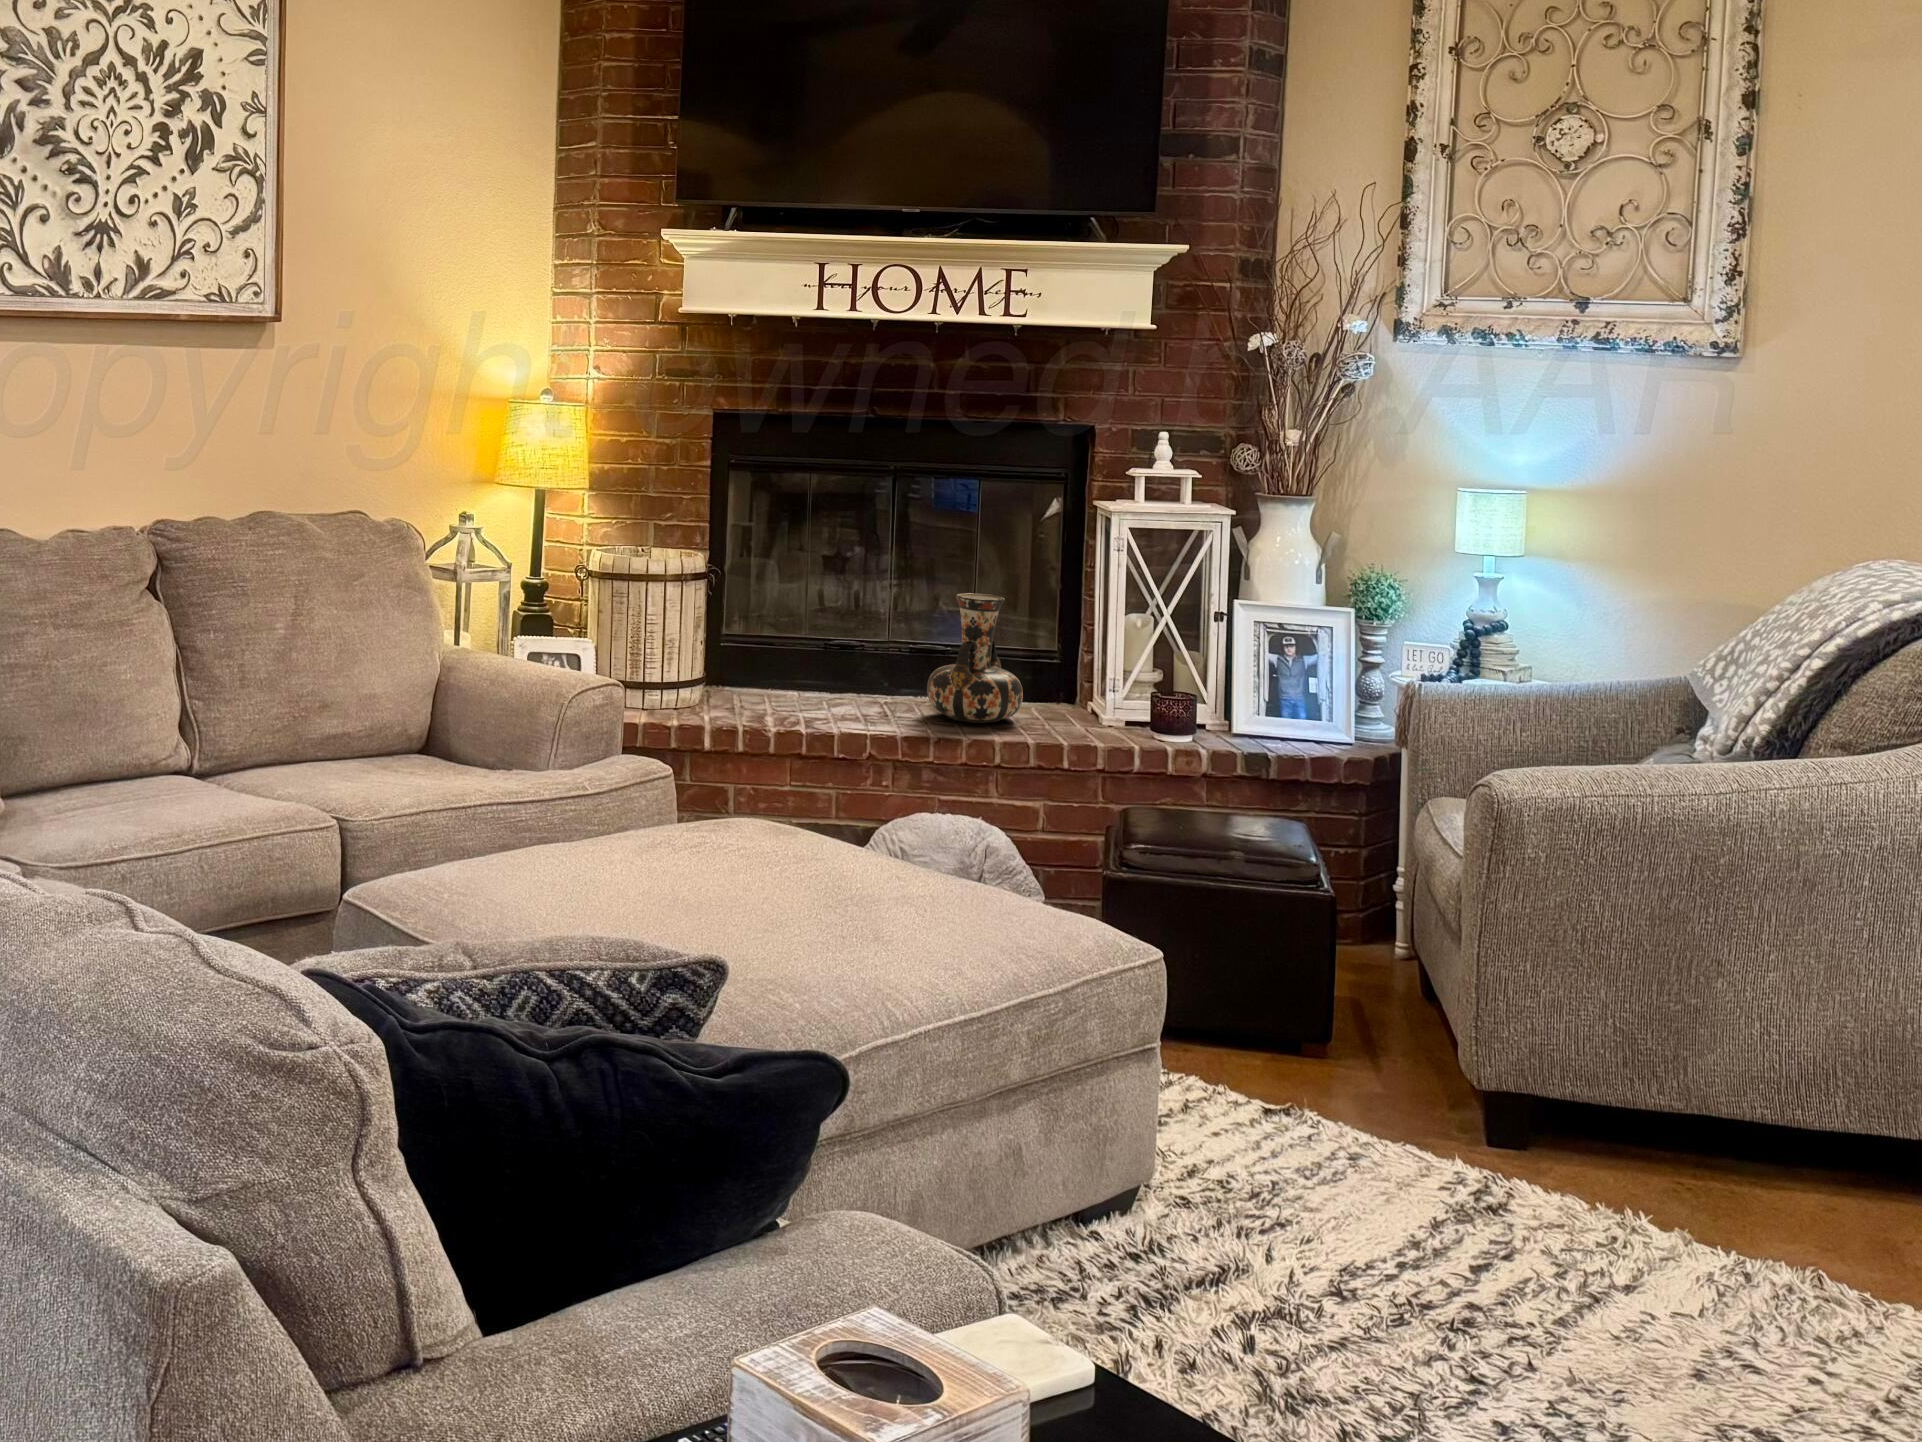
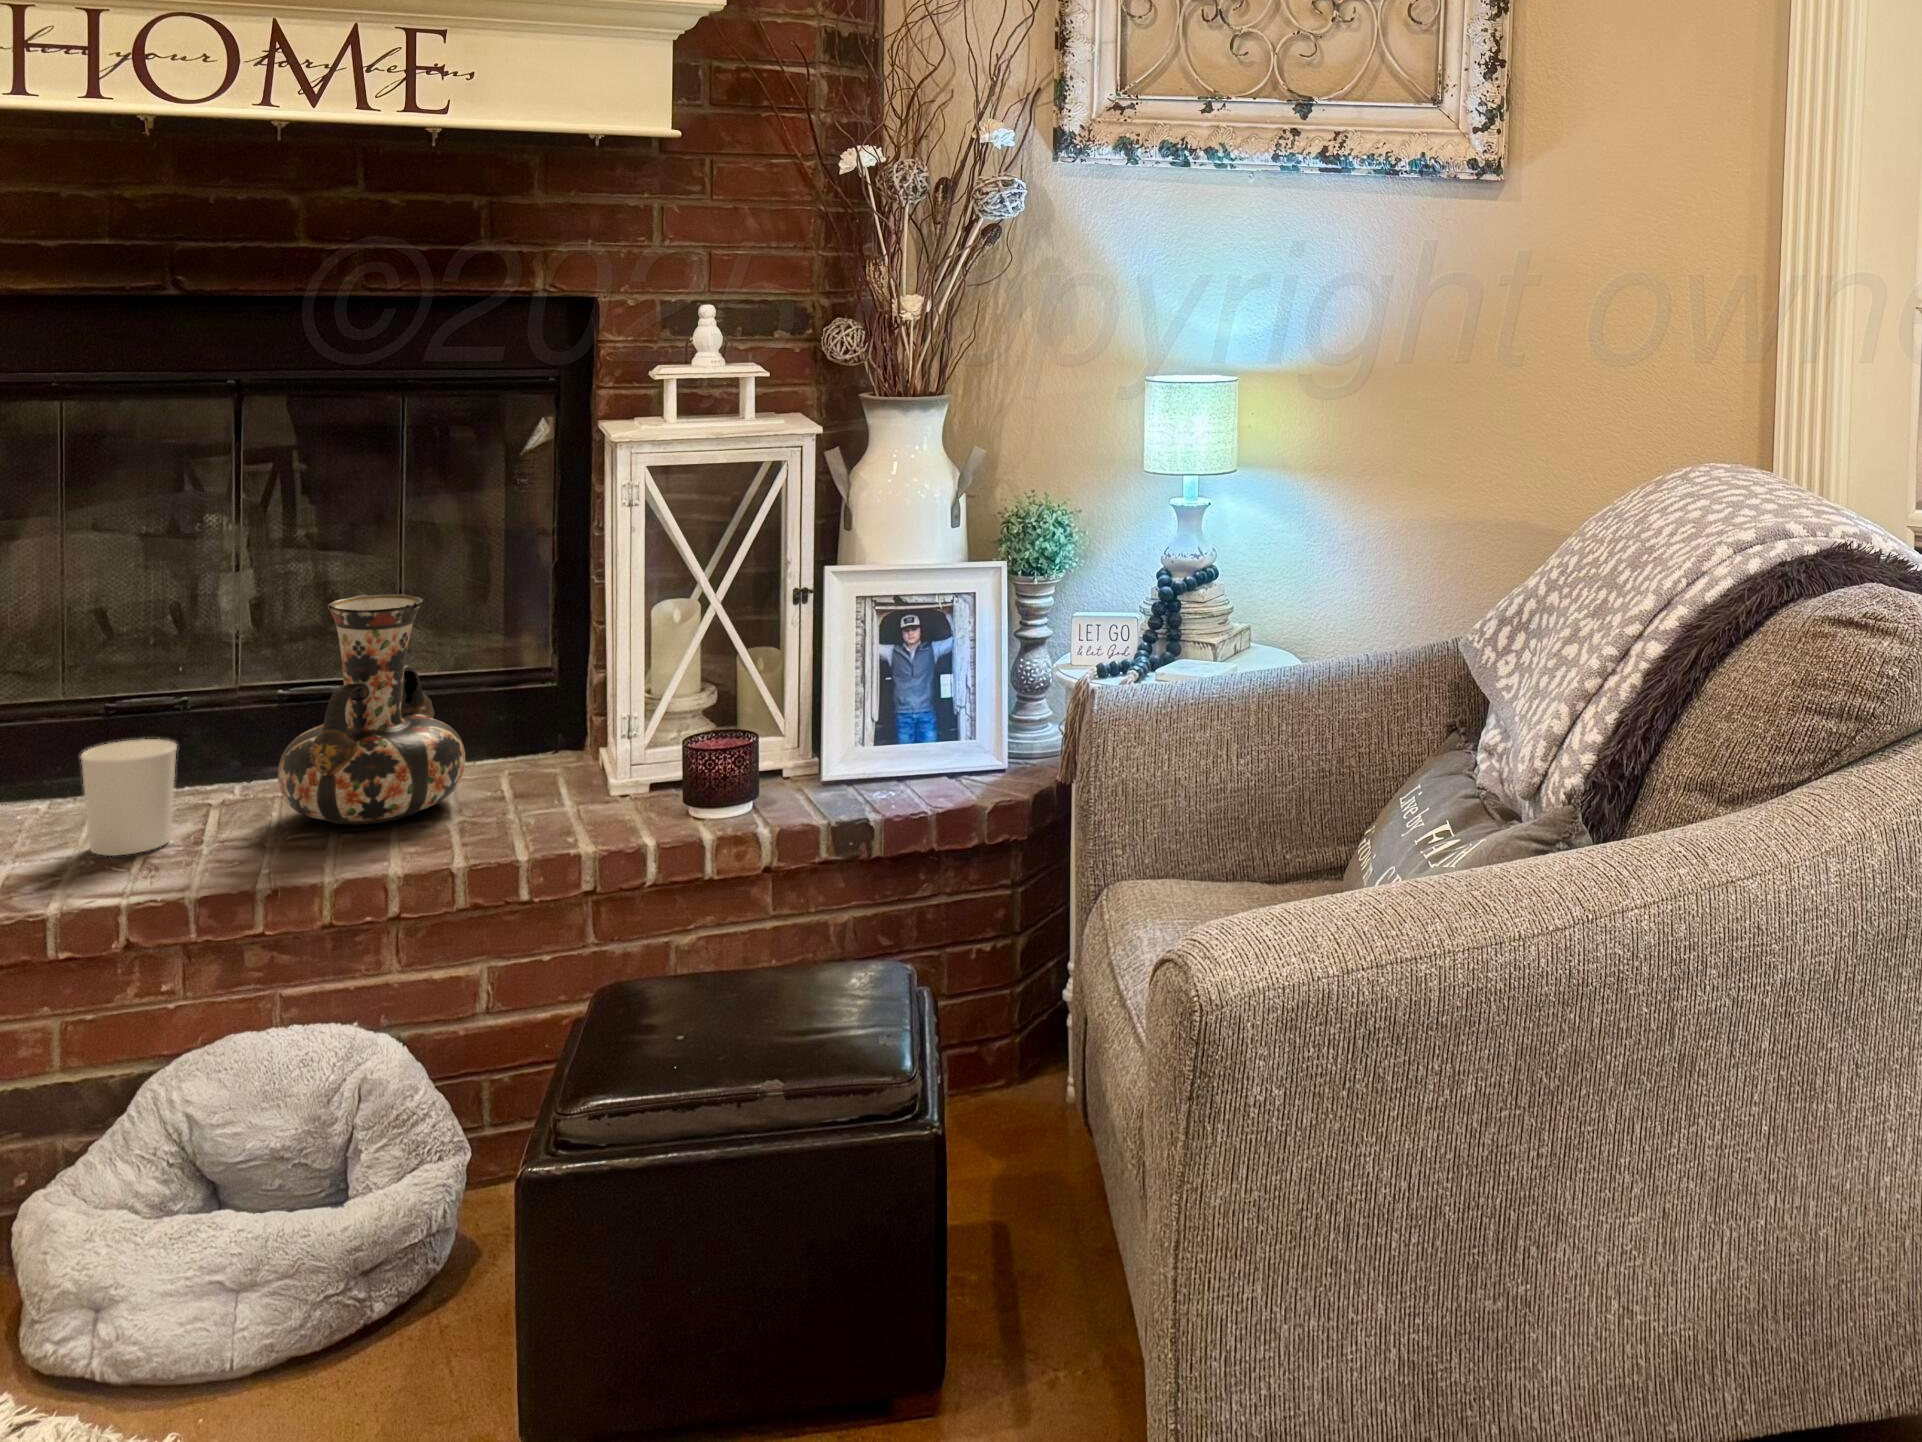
candle holder: none [838,660,882,720] -> present [81,739,177,856]

